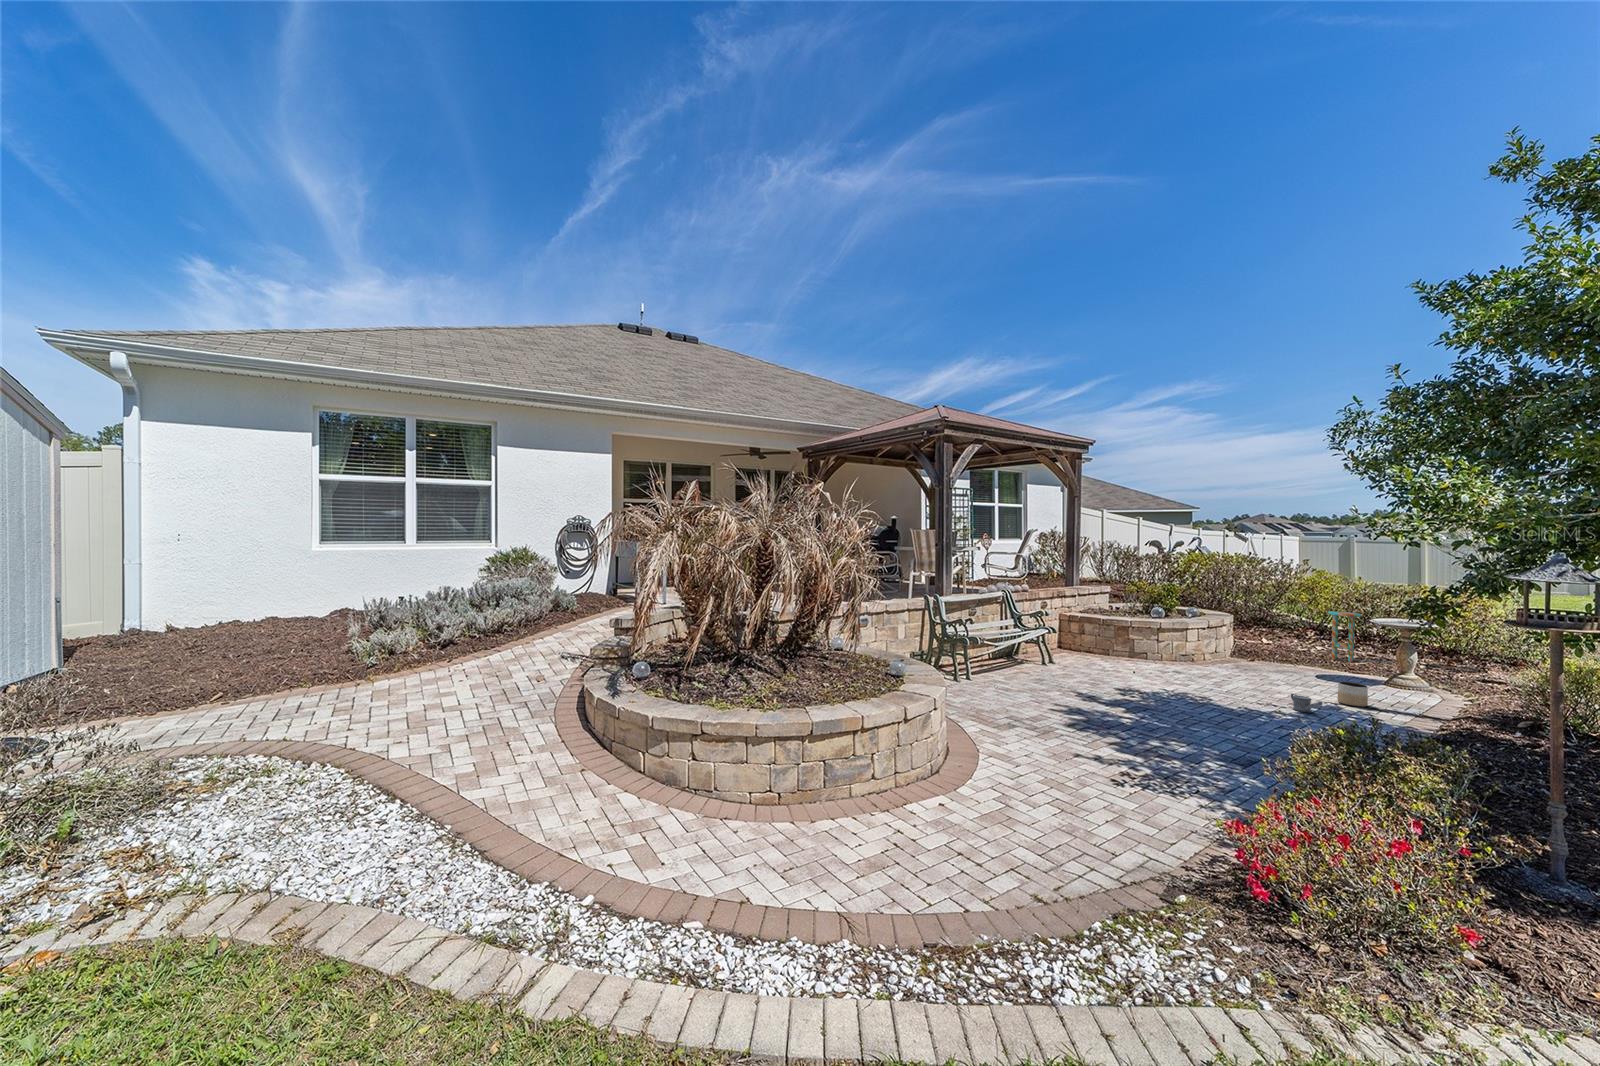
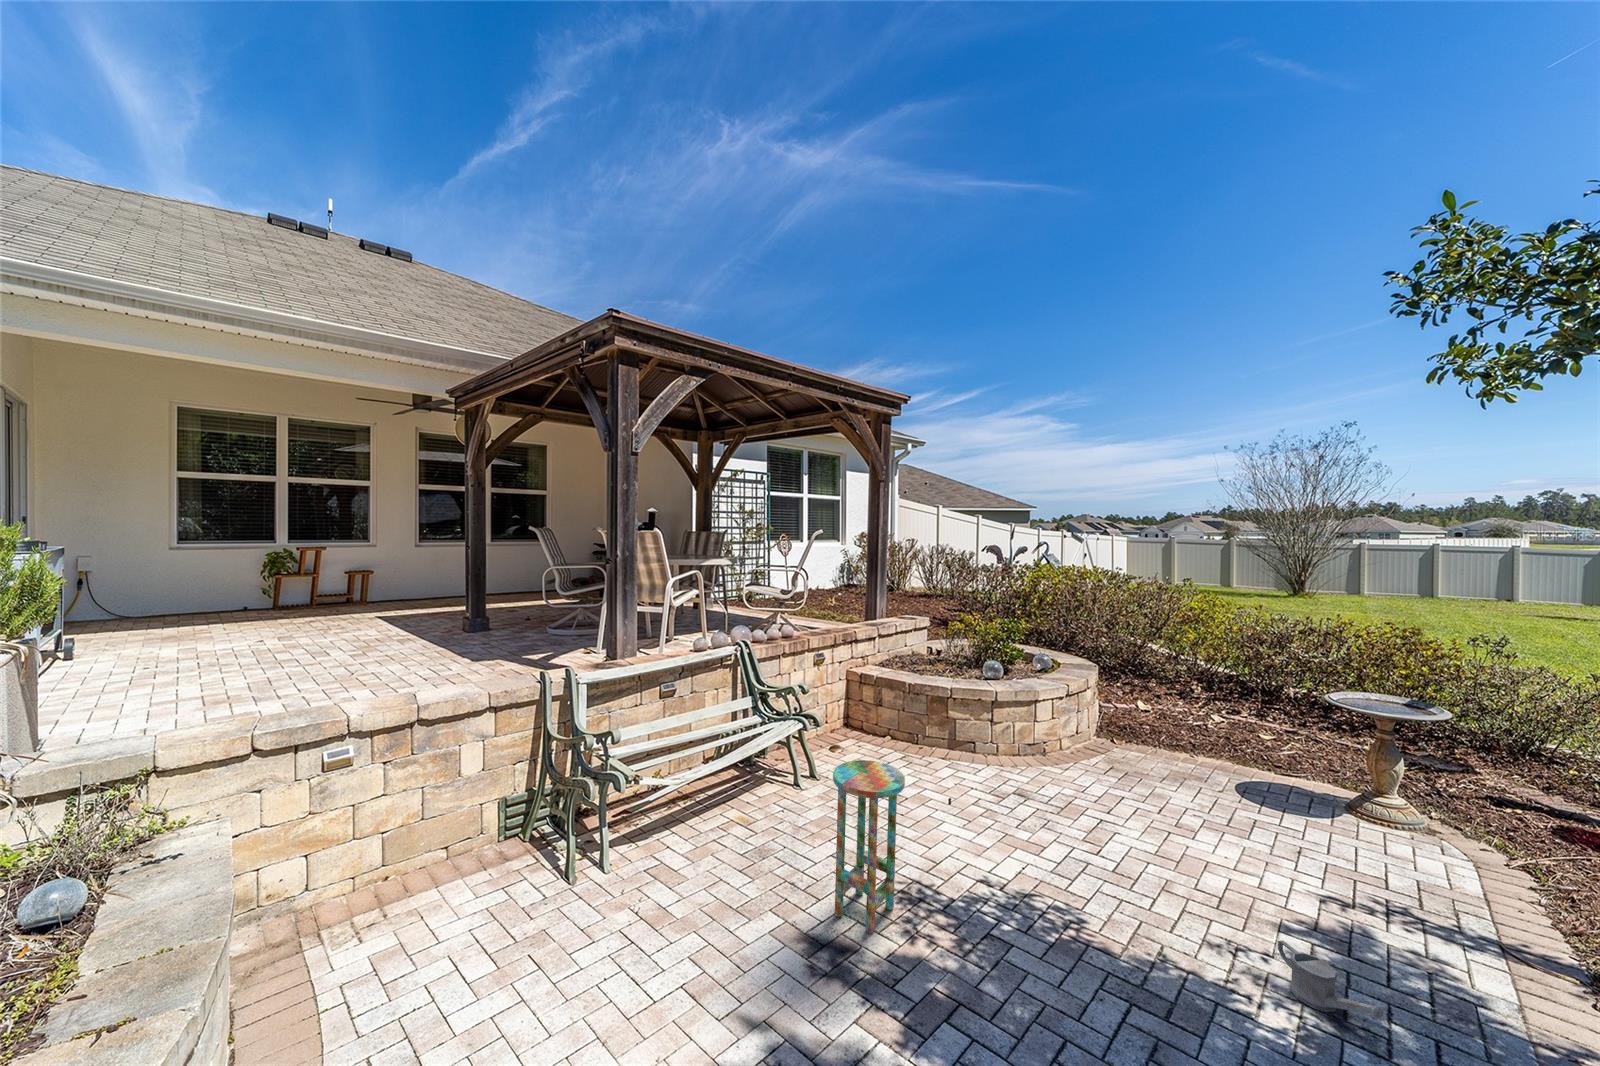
side table: present [1327,611,1361,662] -> present [833,760,905,933]
planter: present [1337,682,1368,707] -> none [1347,874,1418,949]

